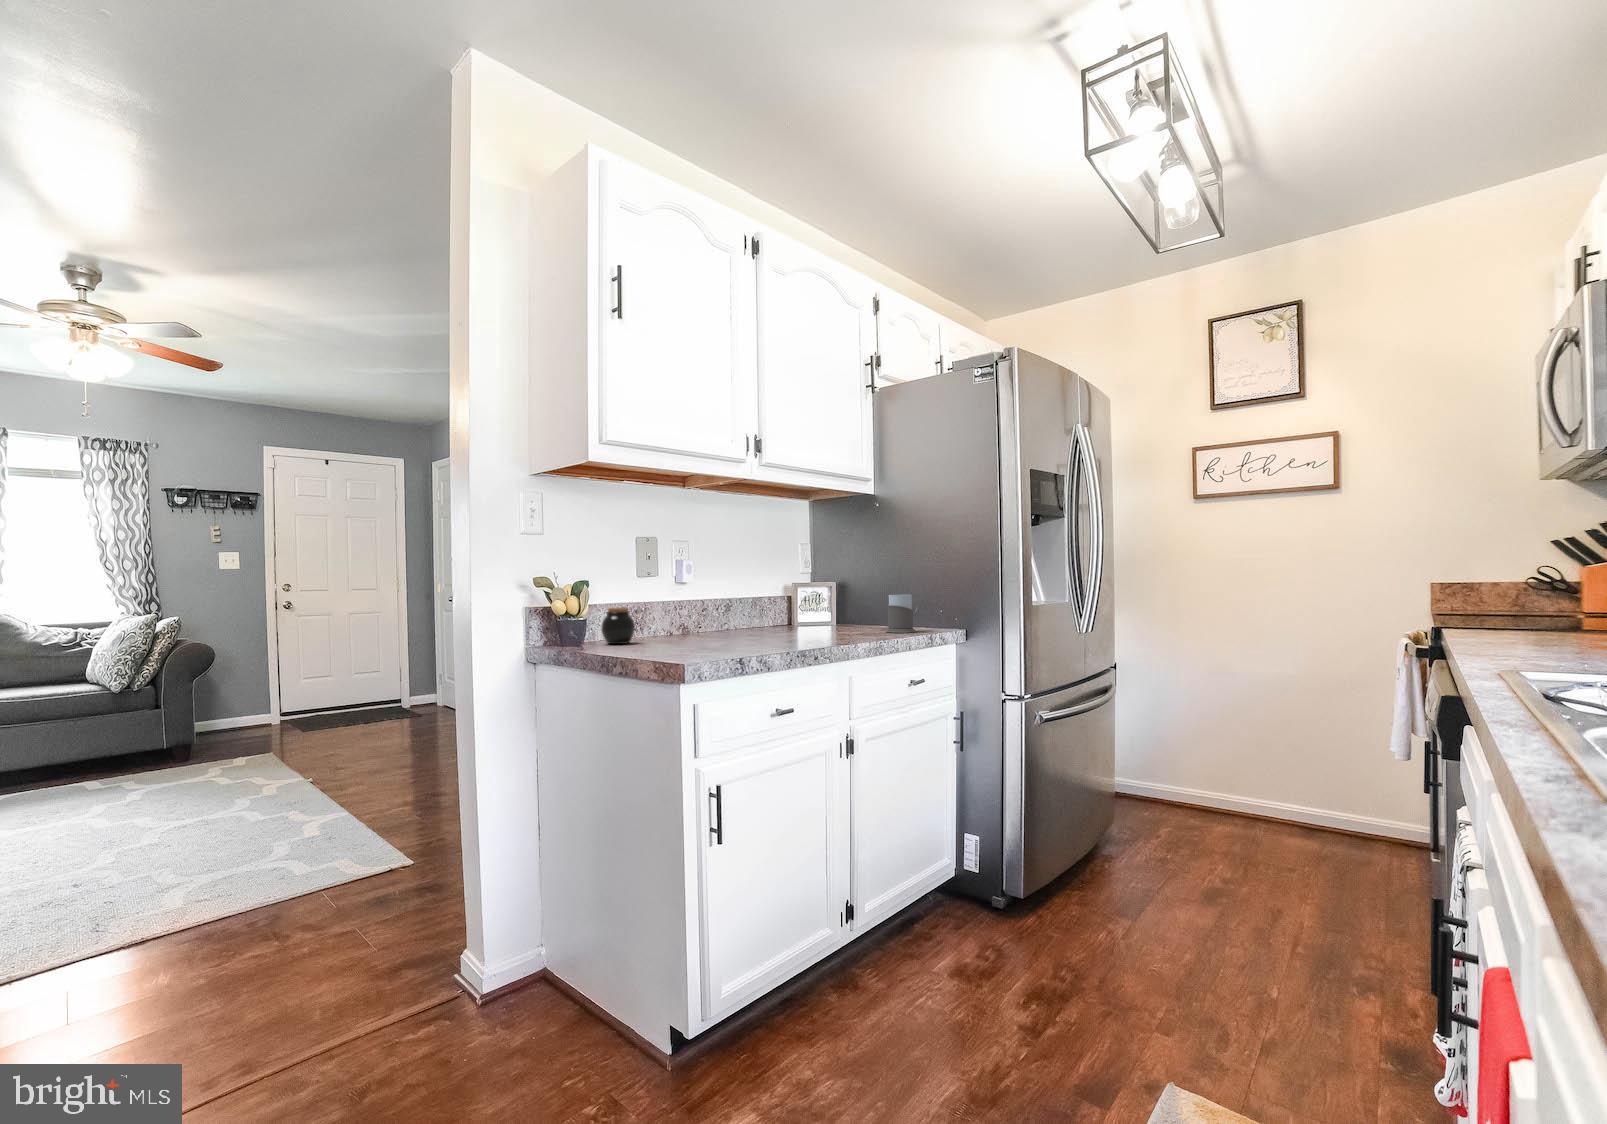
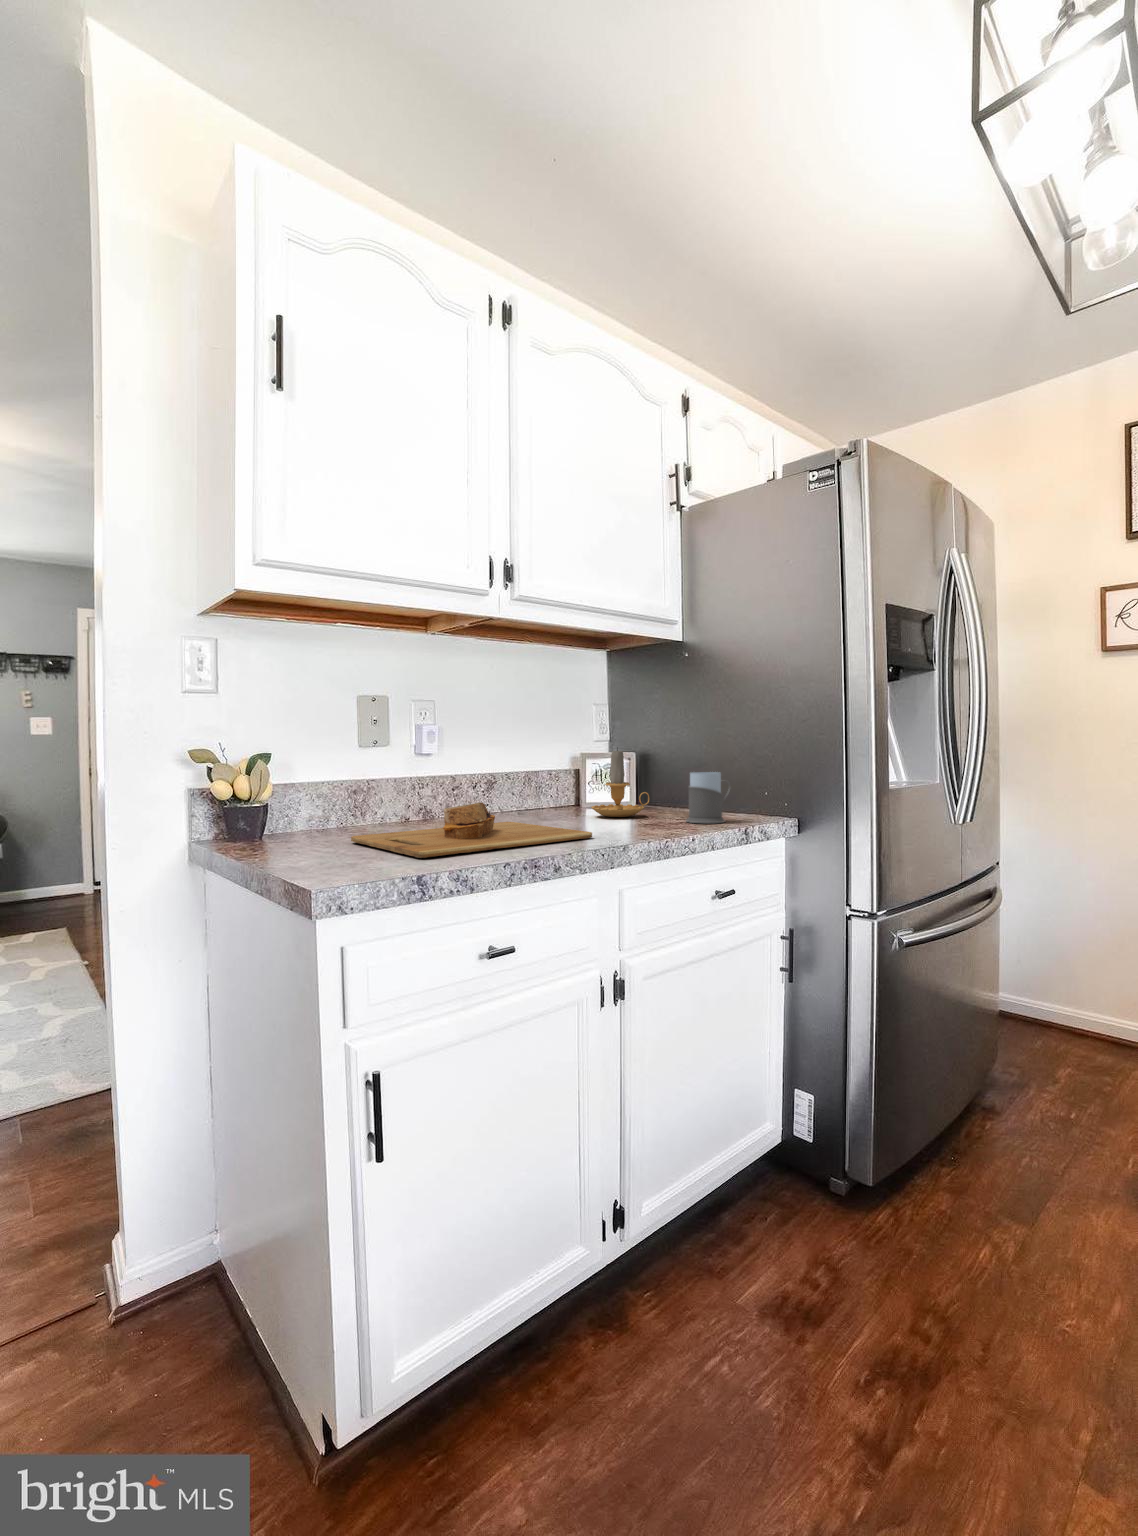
candle: none [810,575,854,630] -> present [591,750,650,817]
jar: present [601,607,635,644] -> none [295,788,341,837]
cutting board: none [654,616,828,652] -> present [351,802,592,858]

